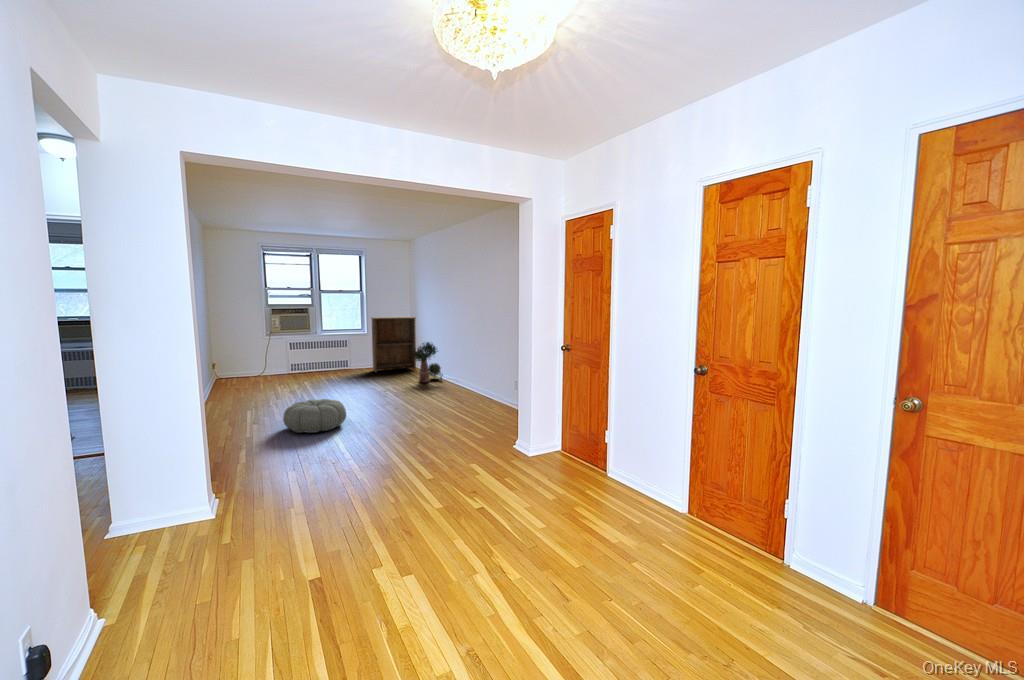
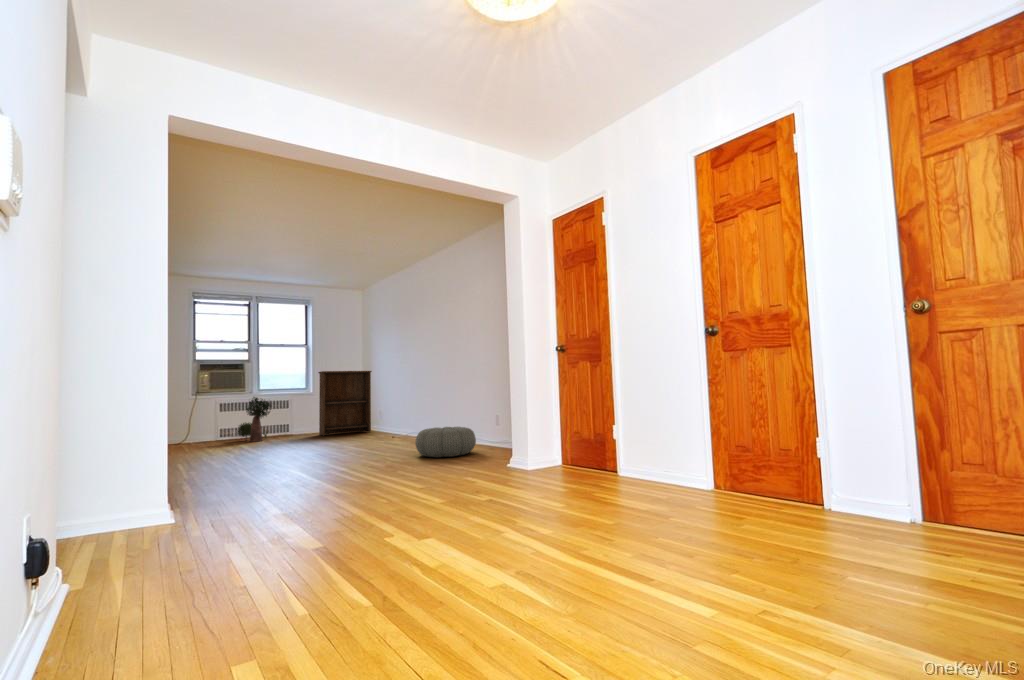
potted plant: present [413,342,443,382] -> present [237,397,271,442]
pouf: present [283,399,346,433] -> present [415,427,476,457]

